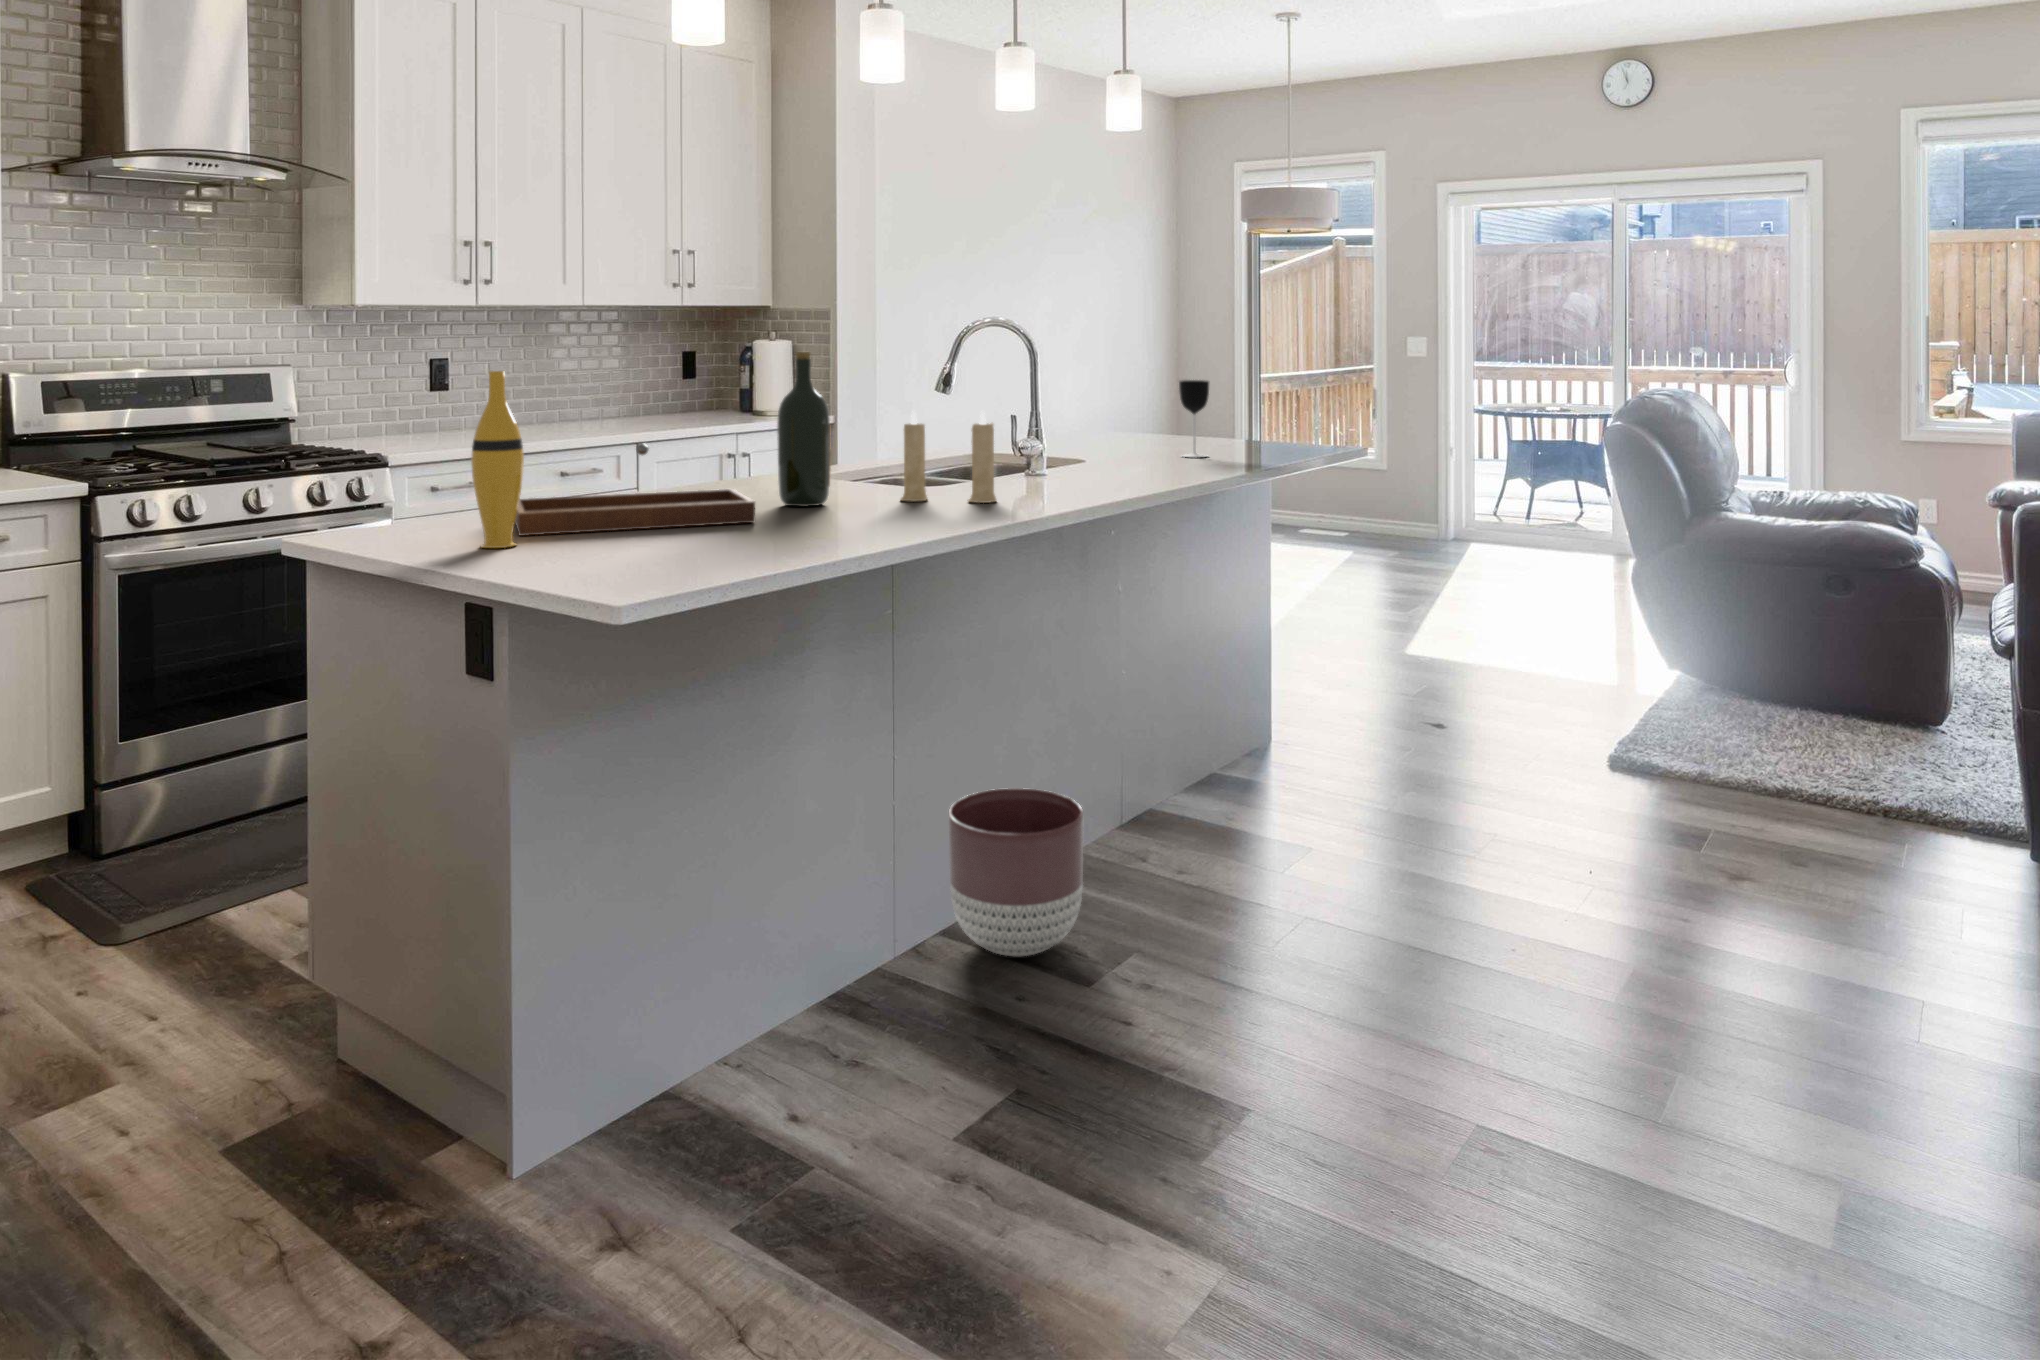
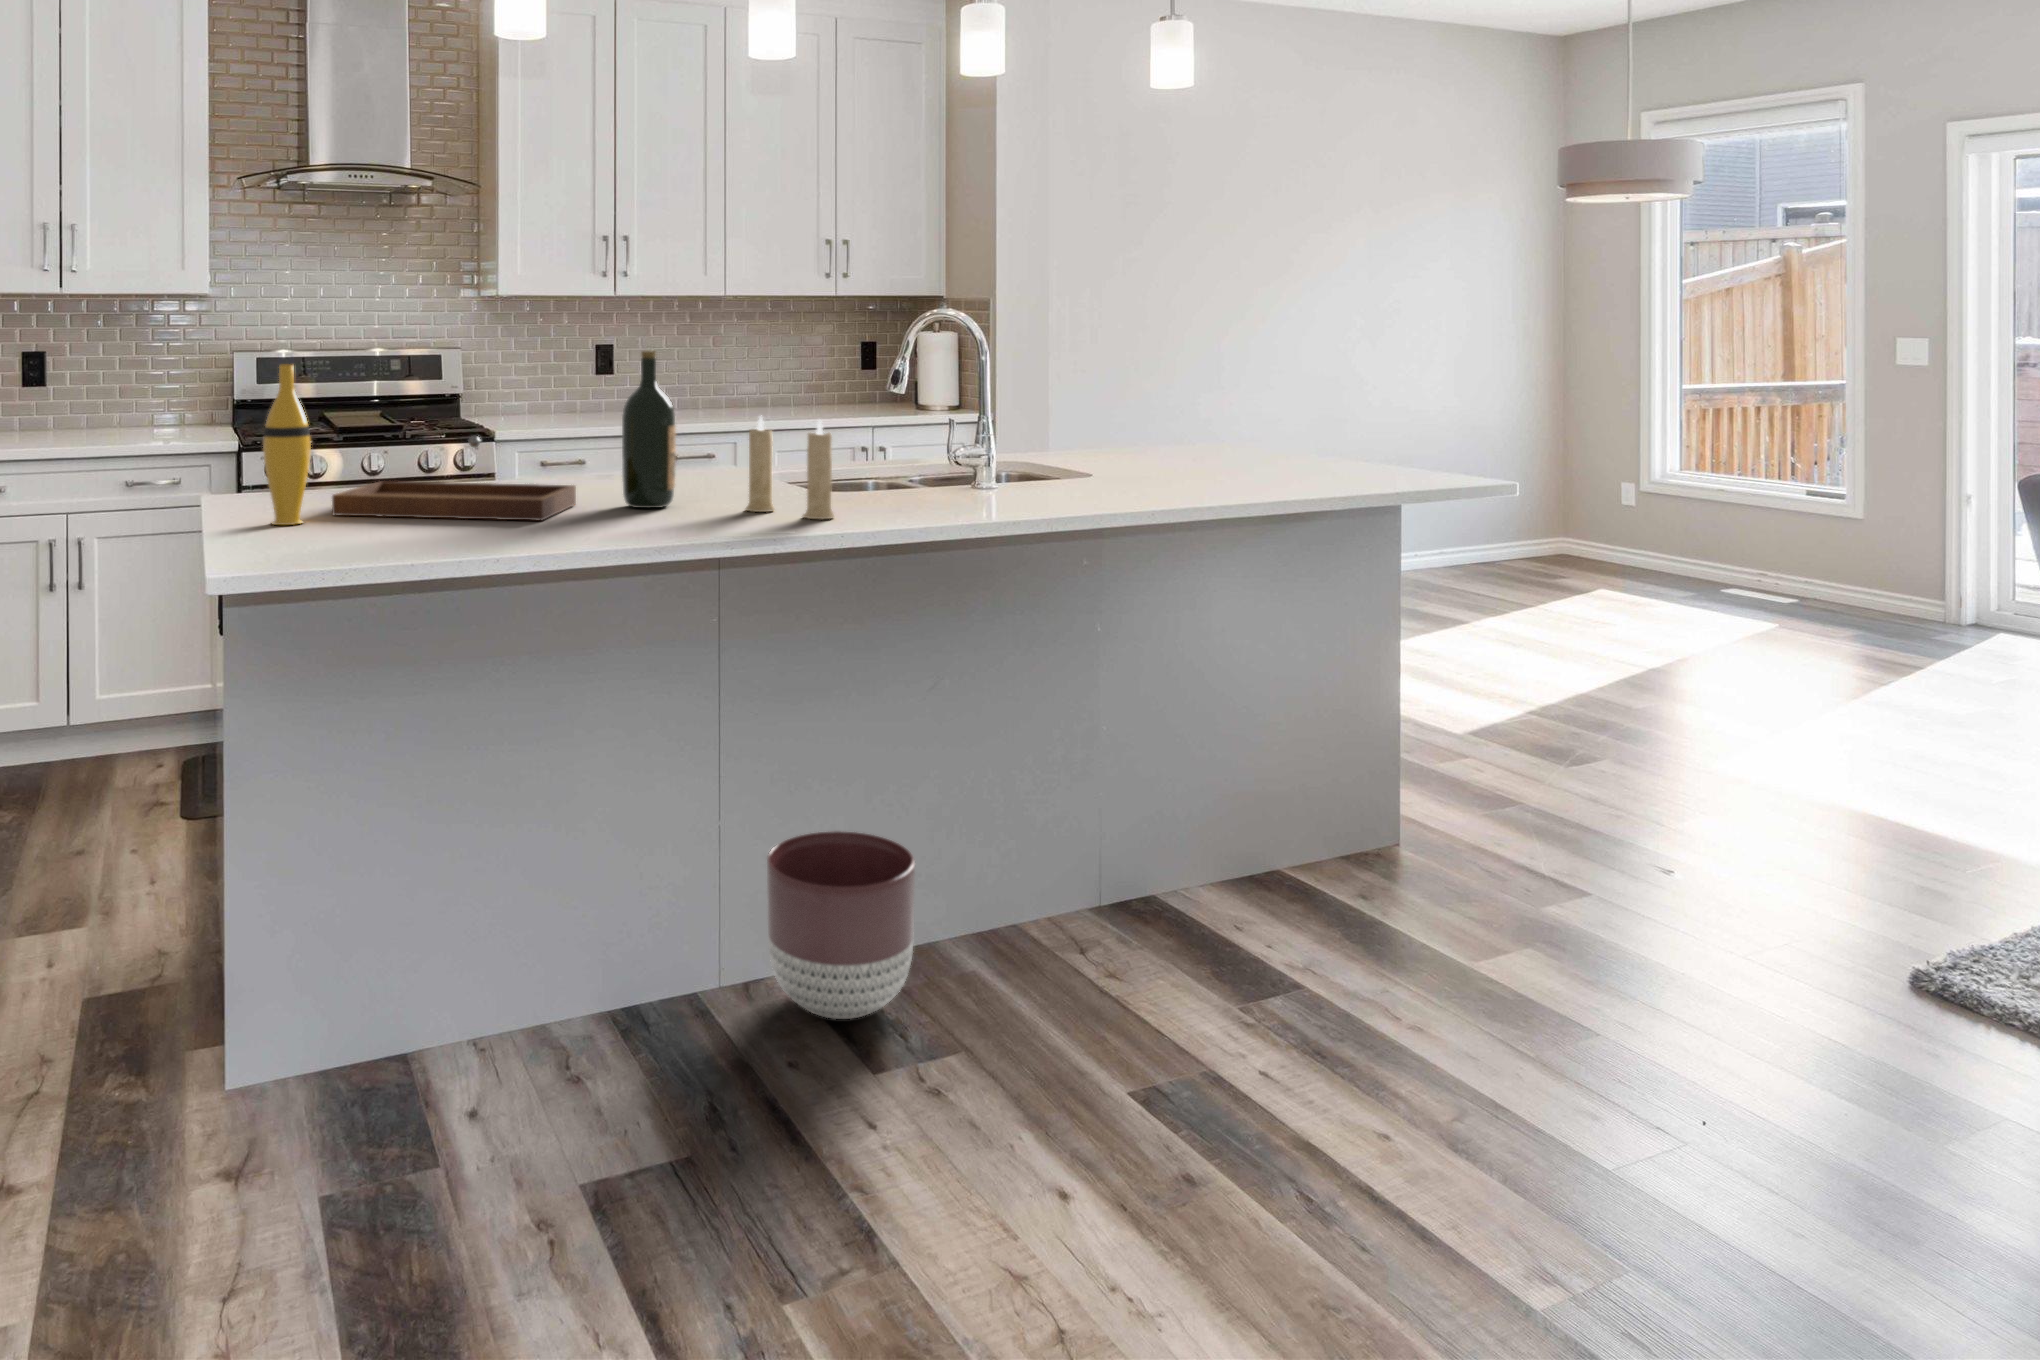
wine glass: present [1179,380,1209,457] -> none [1223,391,1261,485]

